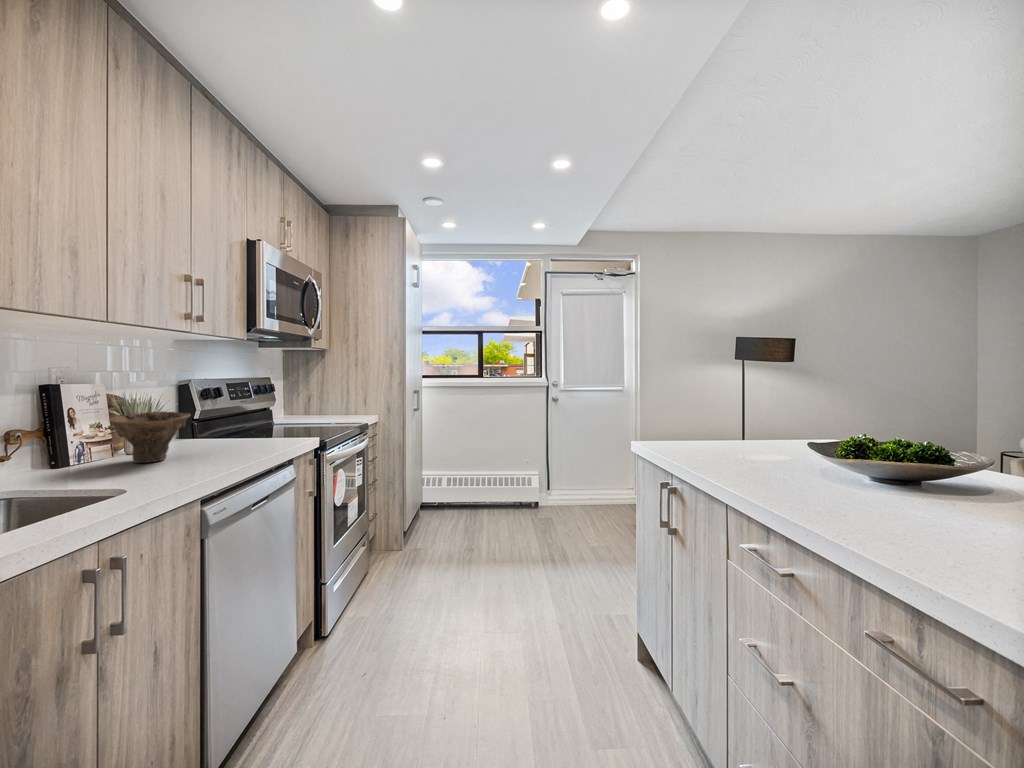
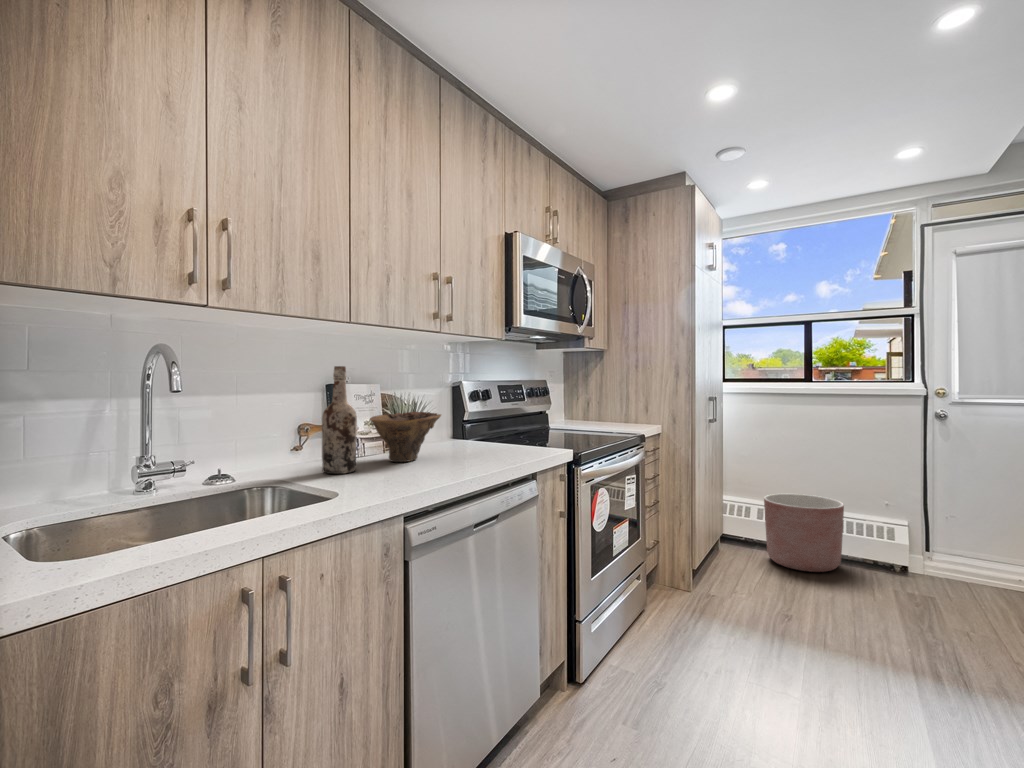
wine bottle: none [63,367,108,480] -> present [322,366,357,474]
planter: none [453,464,506,521] -> present [764,494,844,572]

